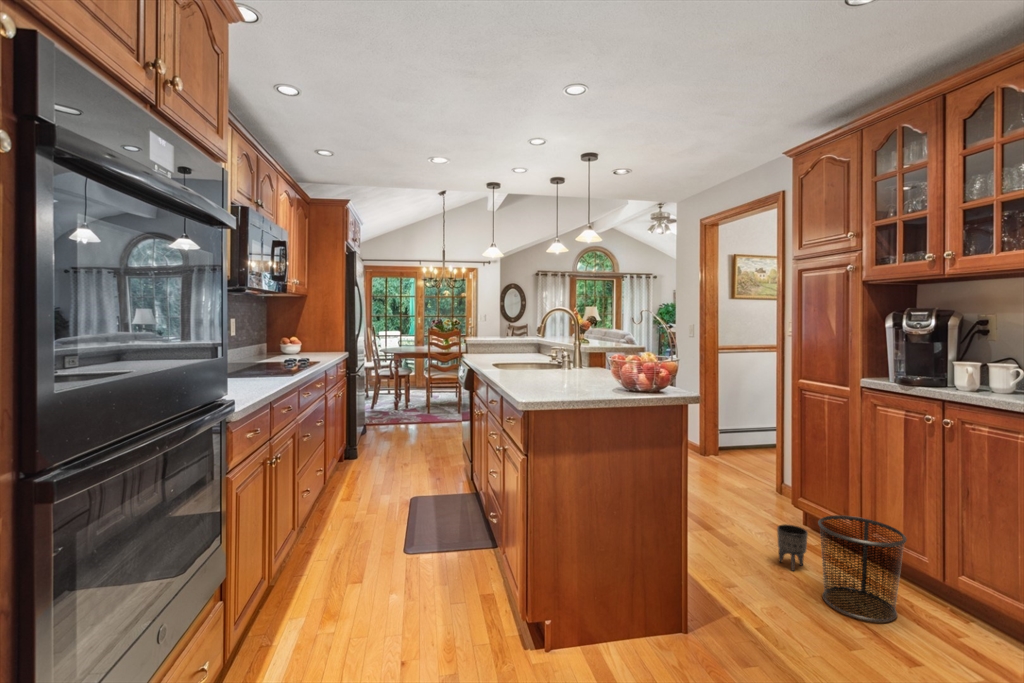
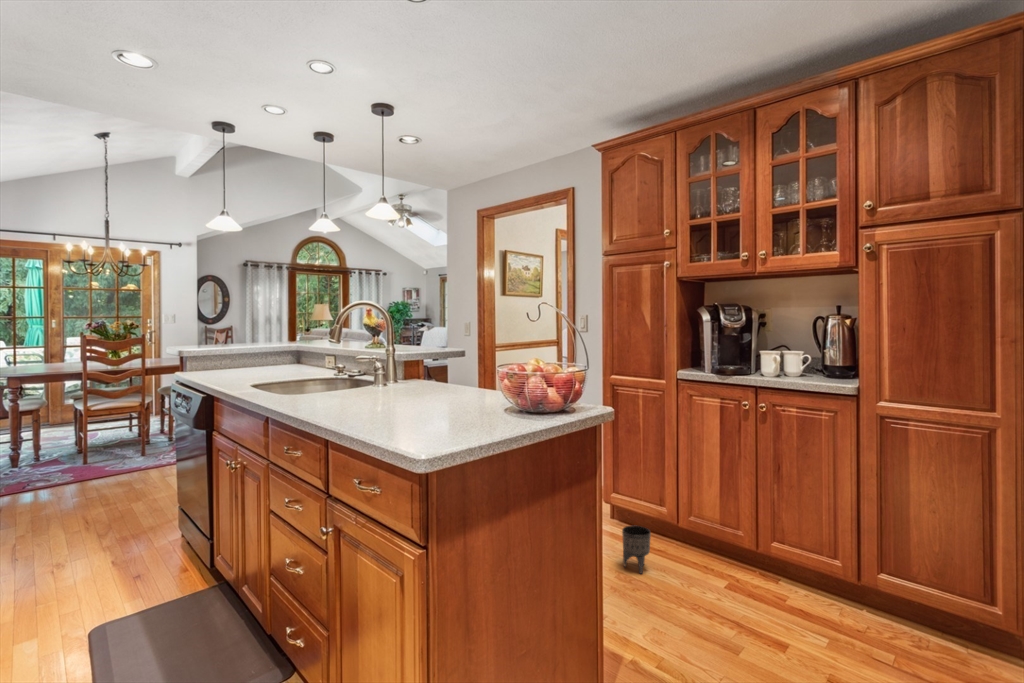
waste bin: present [818,515,907,622] -> none [675,507,753,611]

